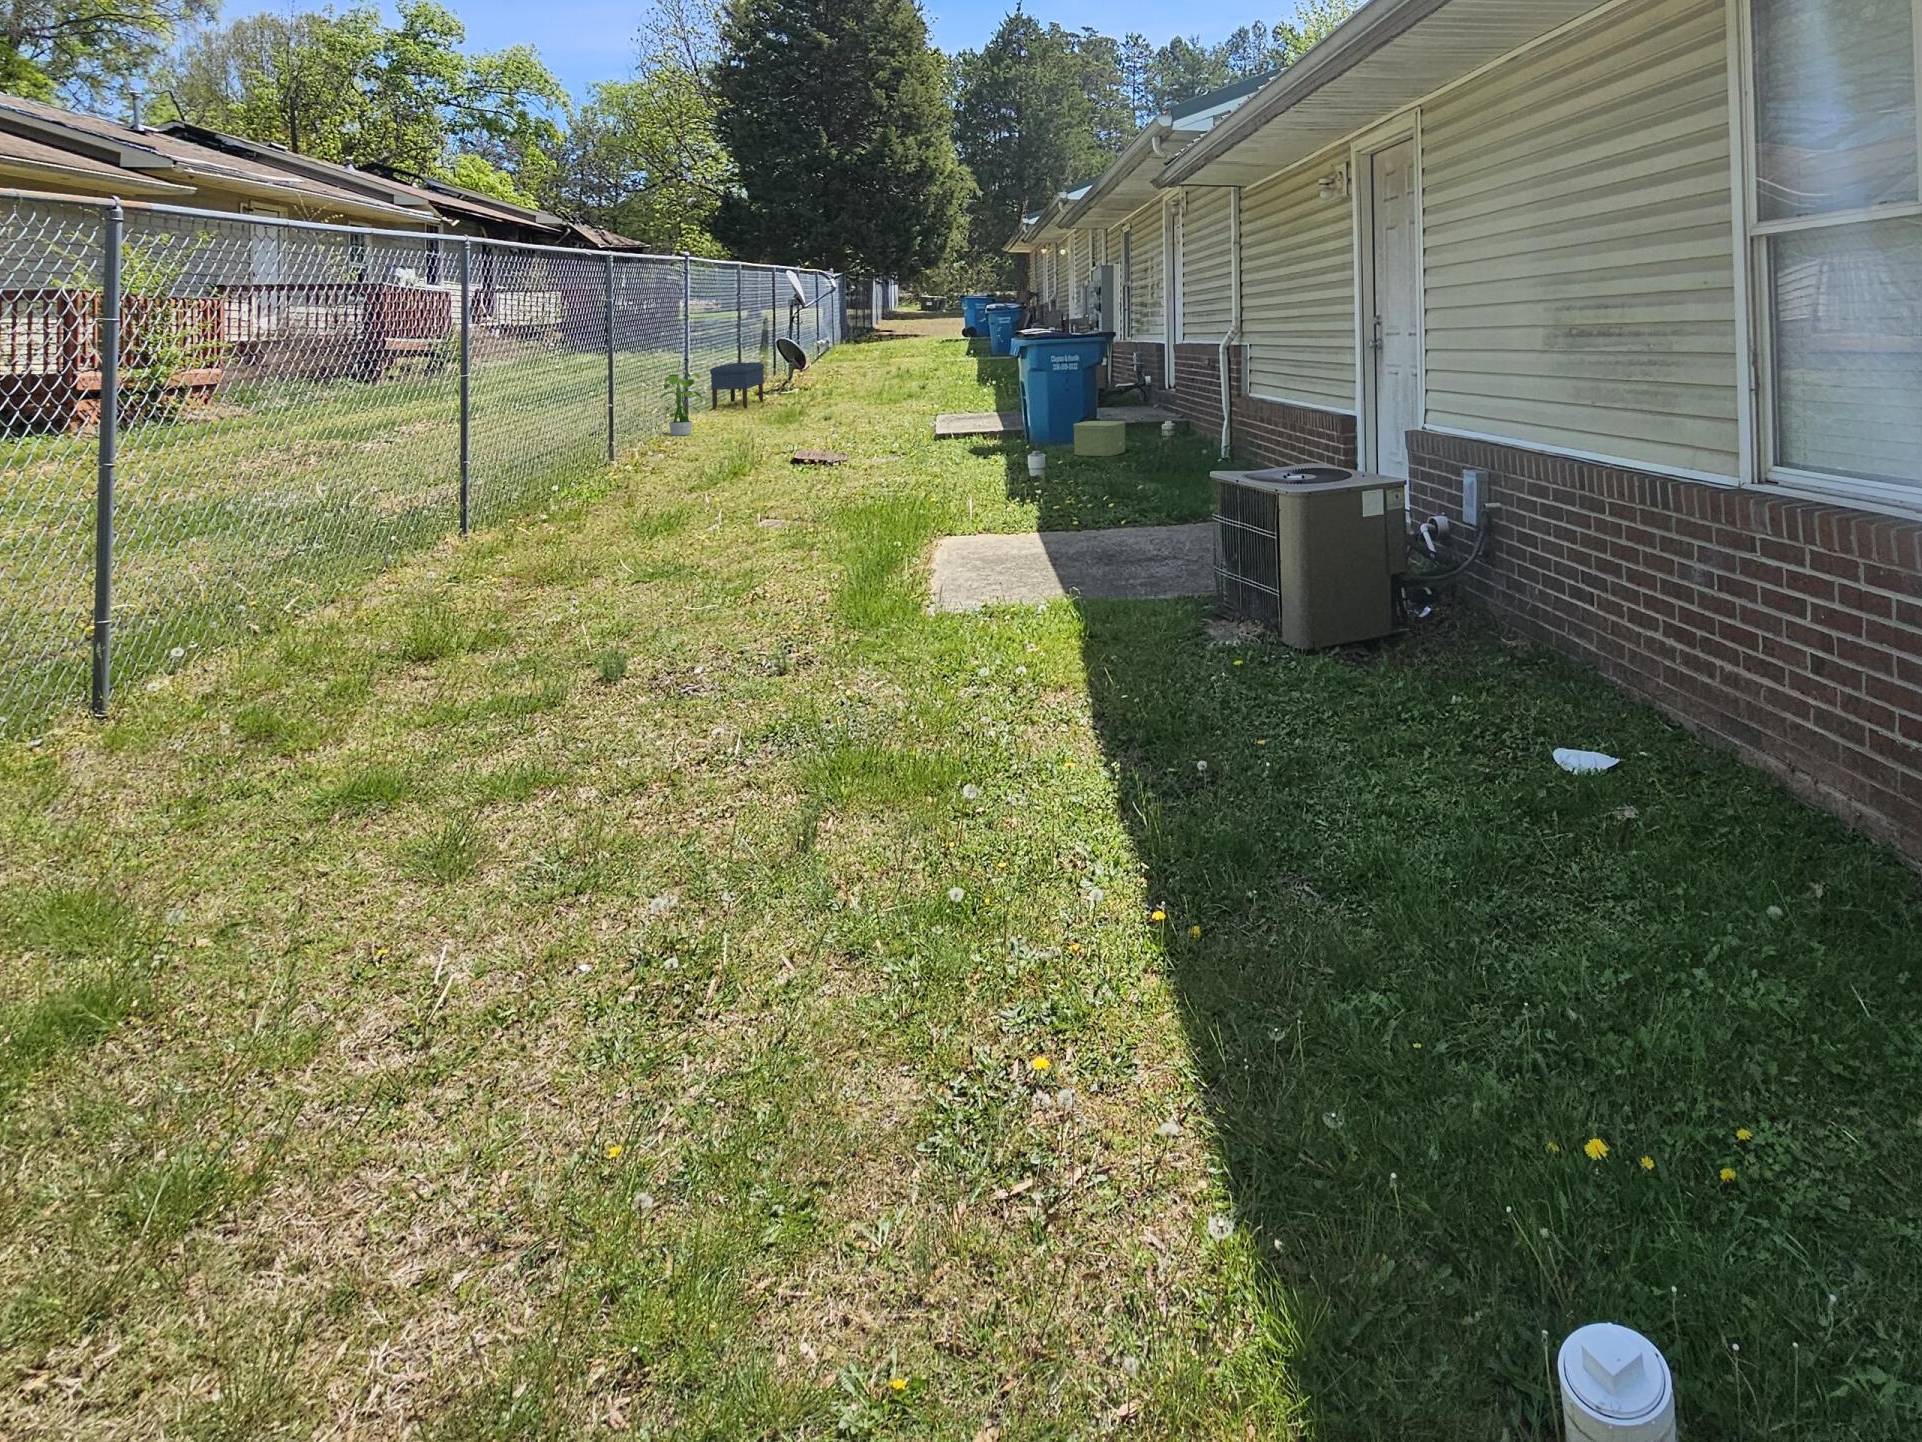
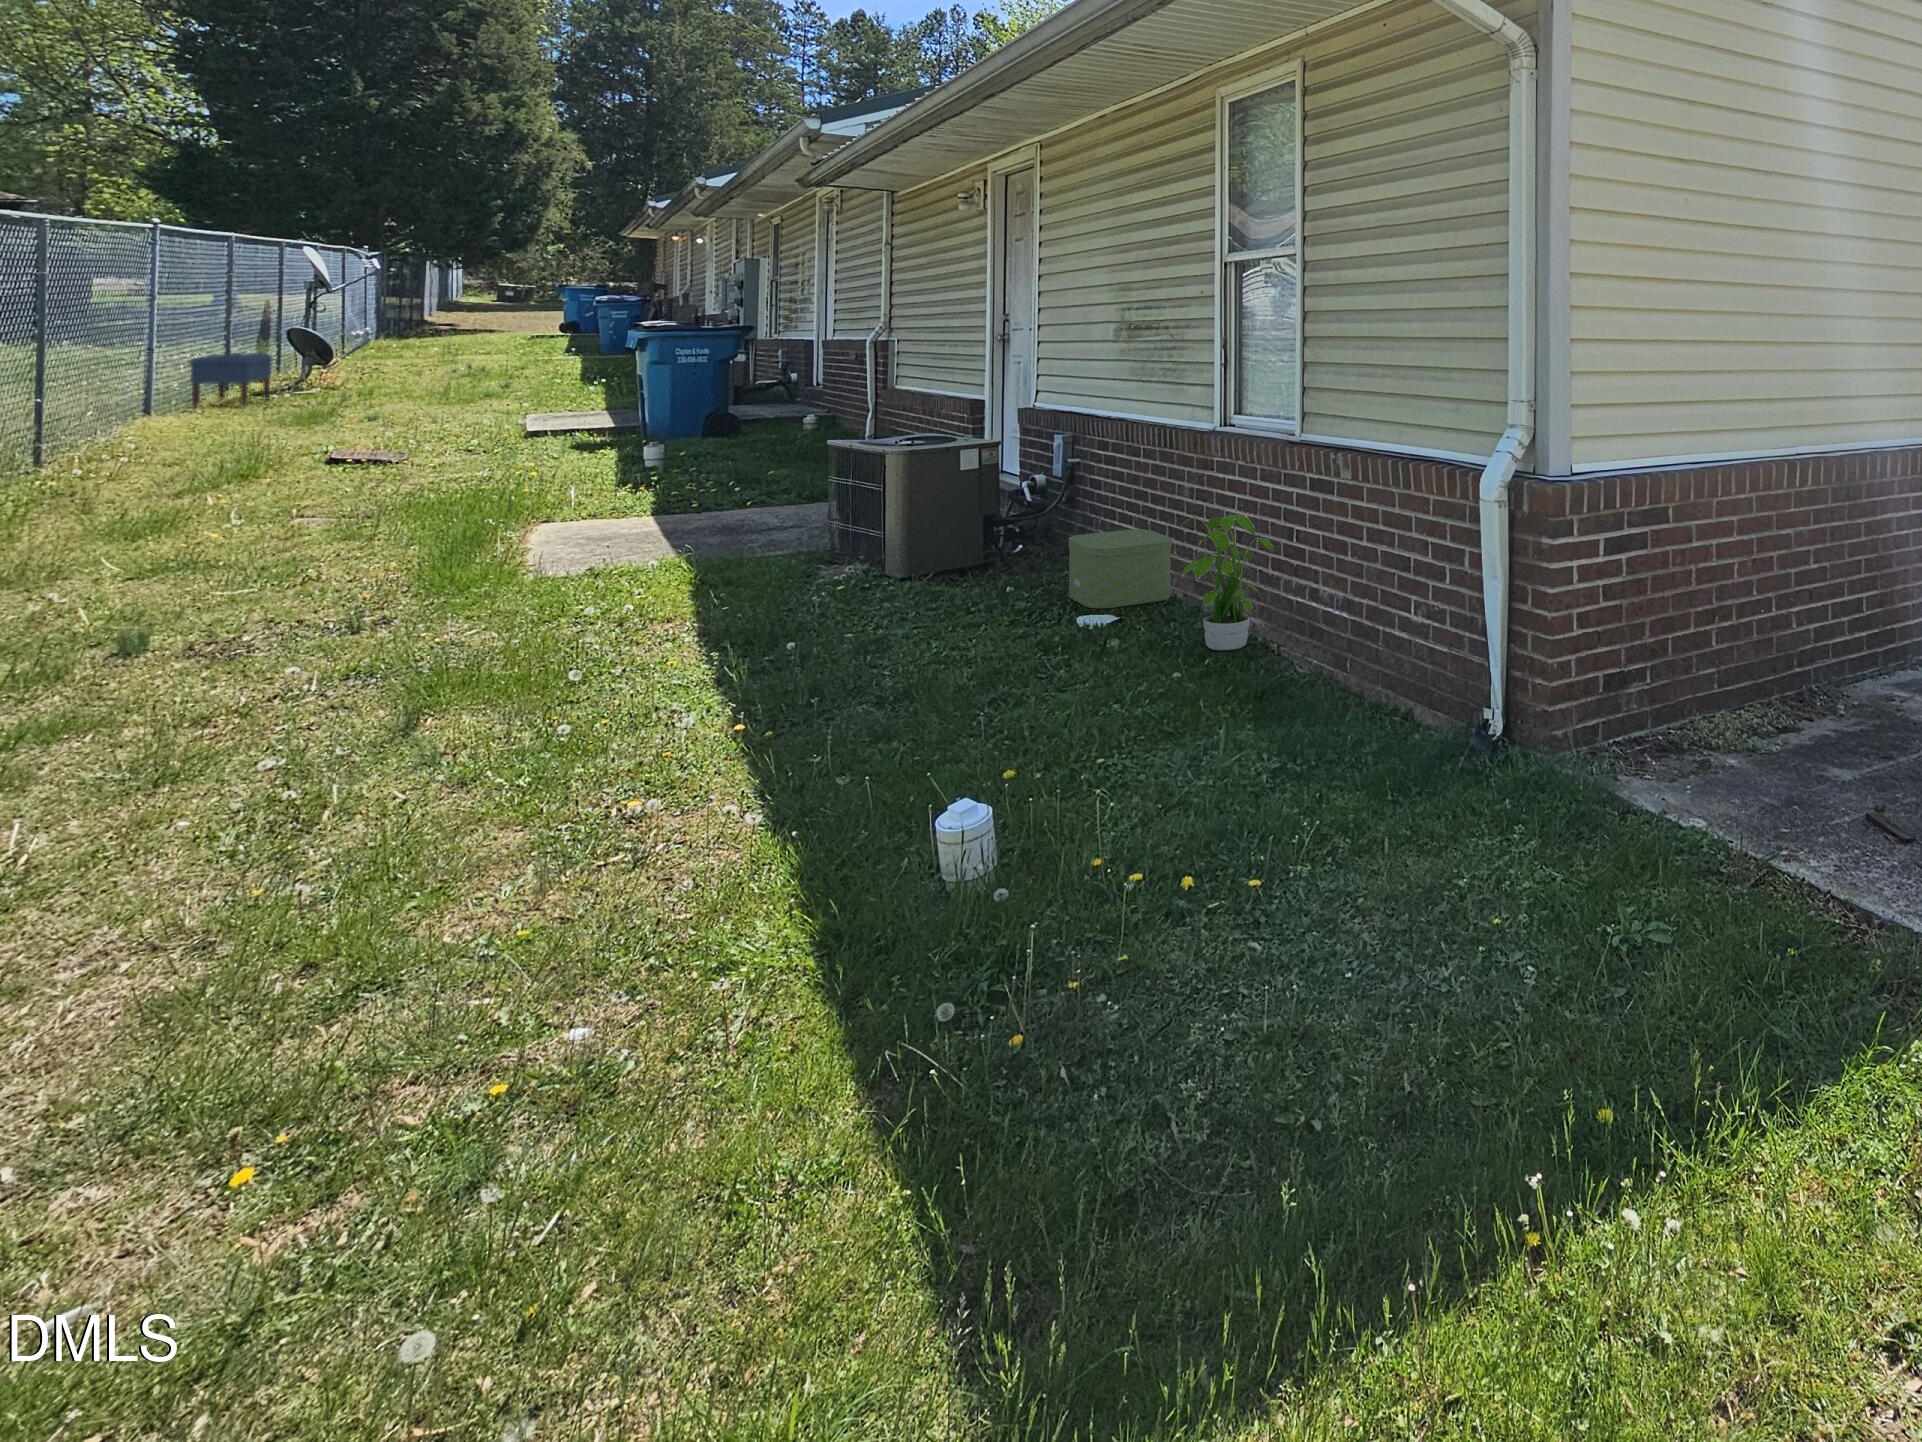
potted plant: present [659,372,702,436] -> present [1179,511,1274,650]
storage box: present [1073,421,1125,456] -> present [1068,529,1172,608]

